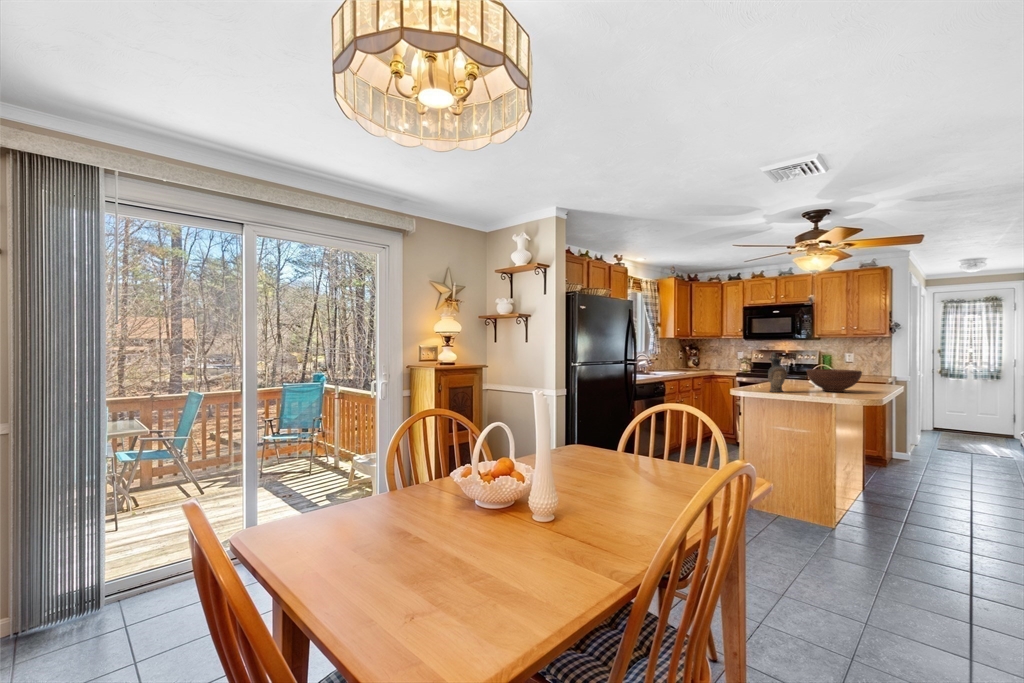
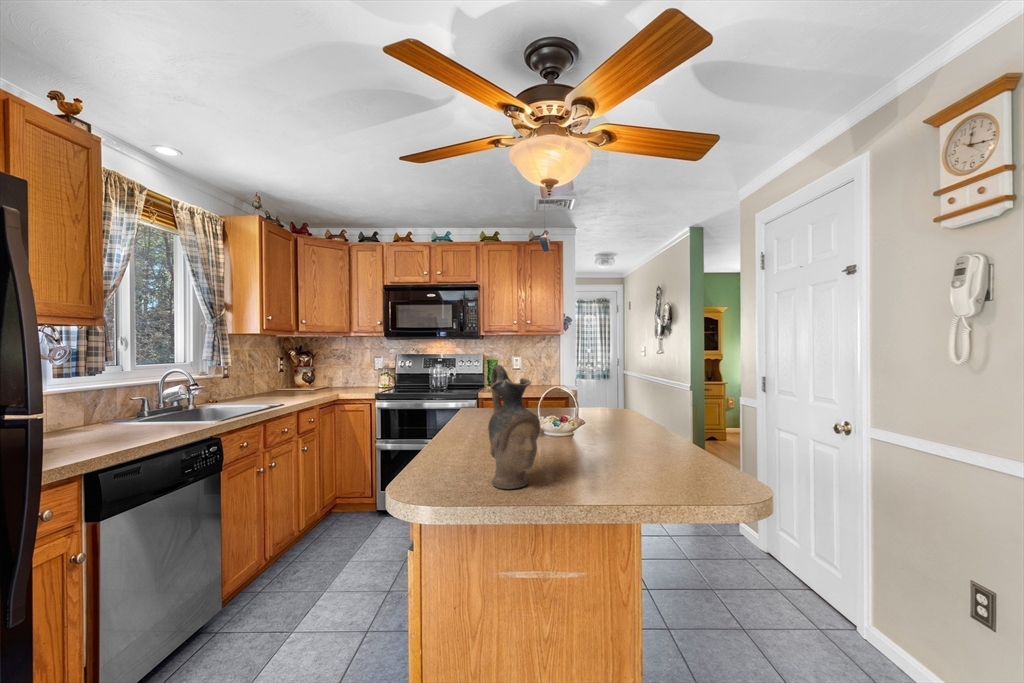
fruit bowl: present [807,369,862,392] -> none [553,397,663,456]

